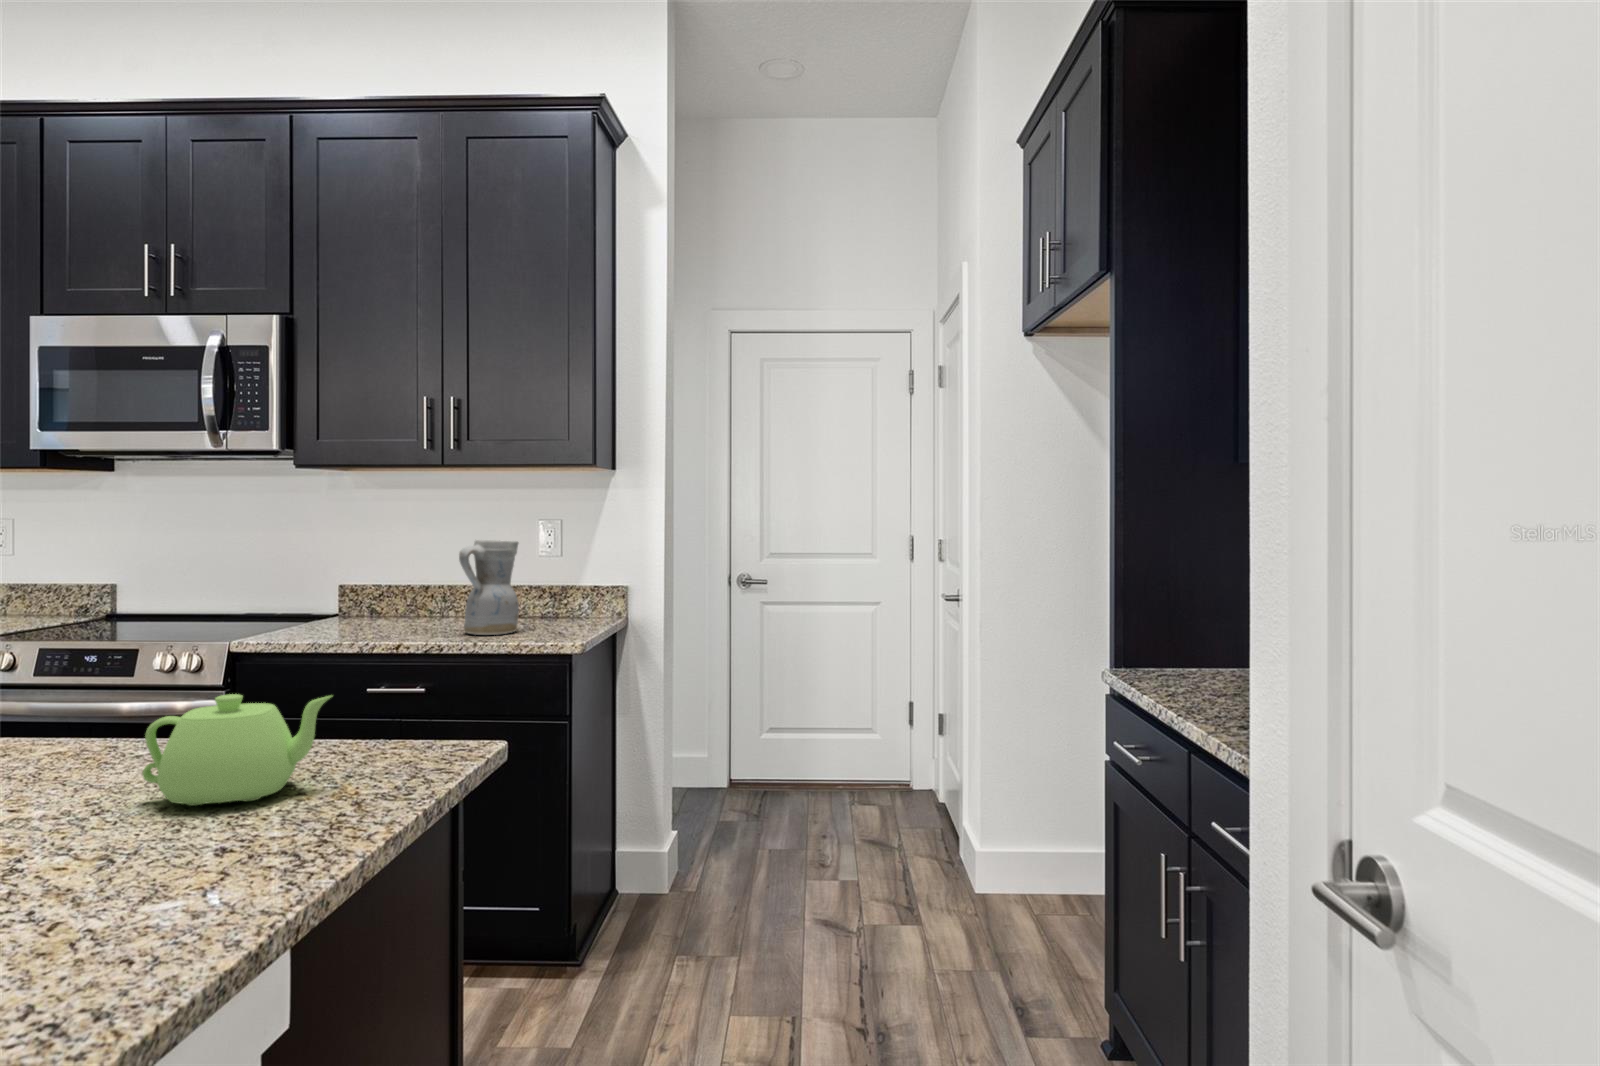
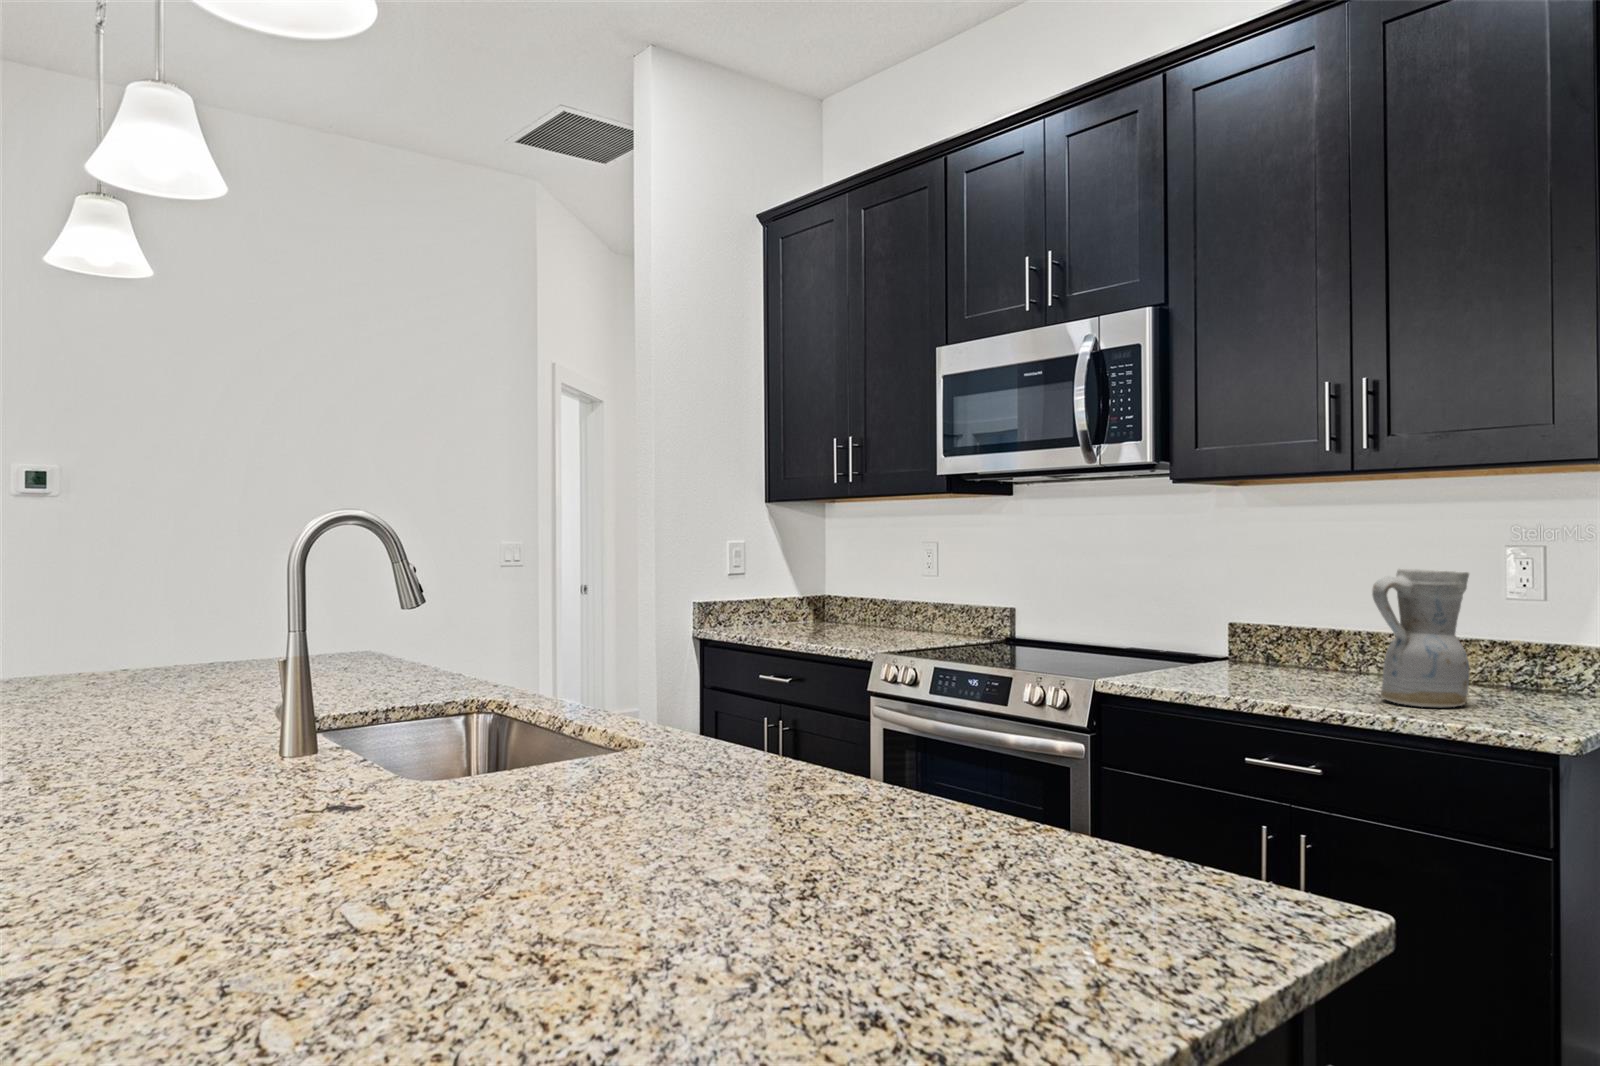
teapot: present [143,694,333,806] -> none [854,765,1078,930]

